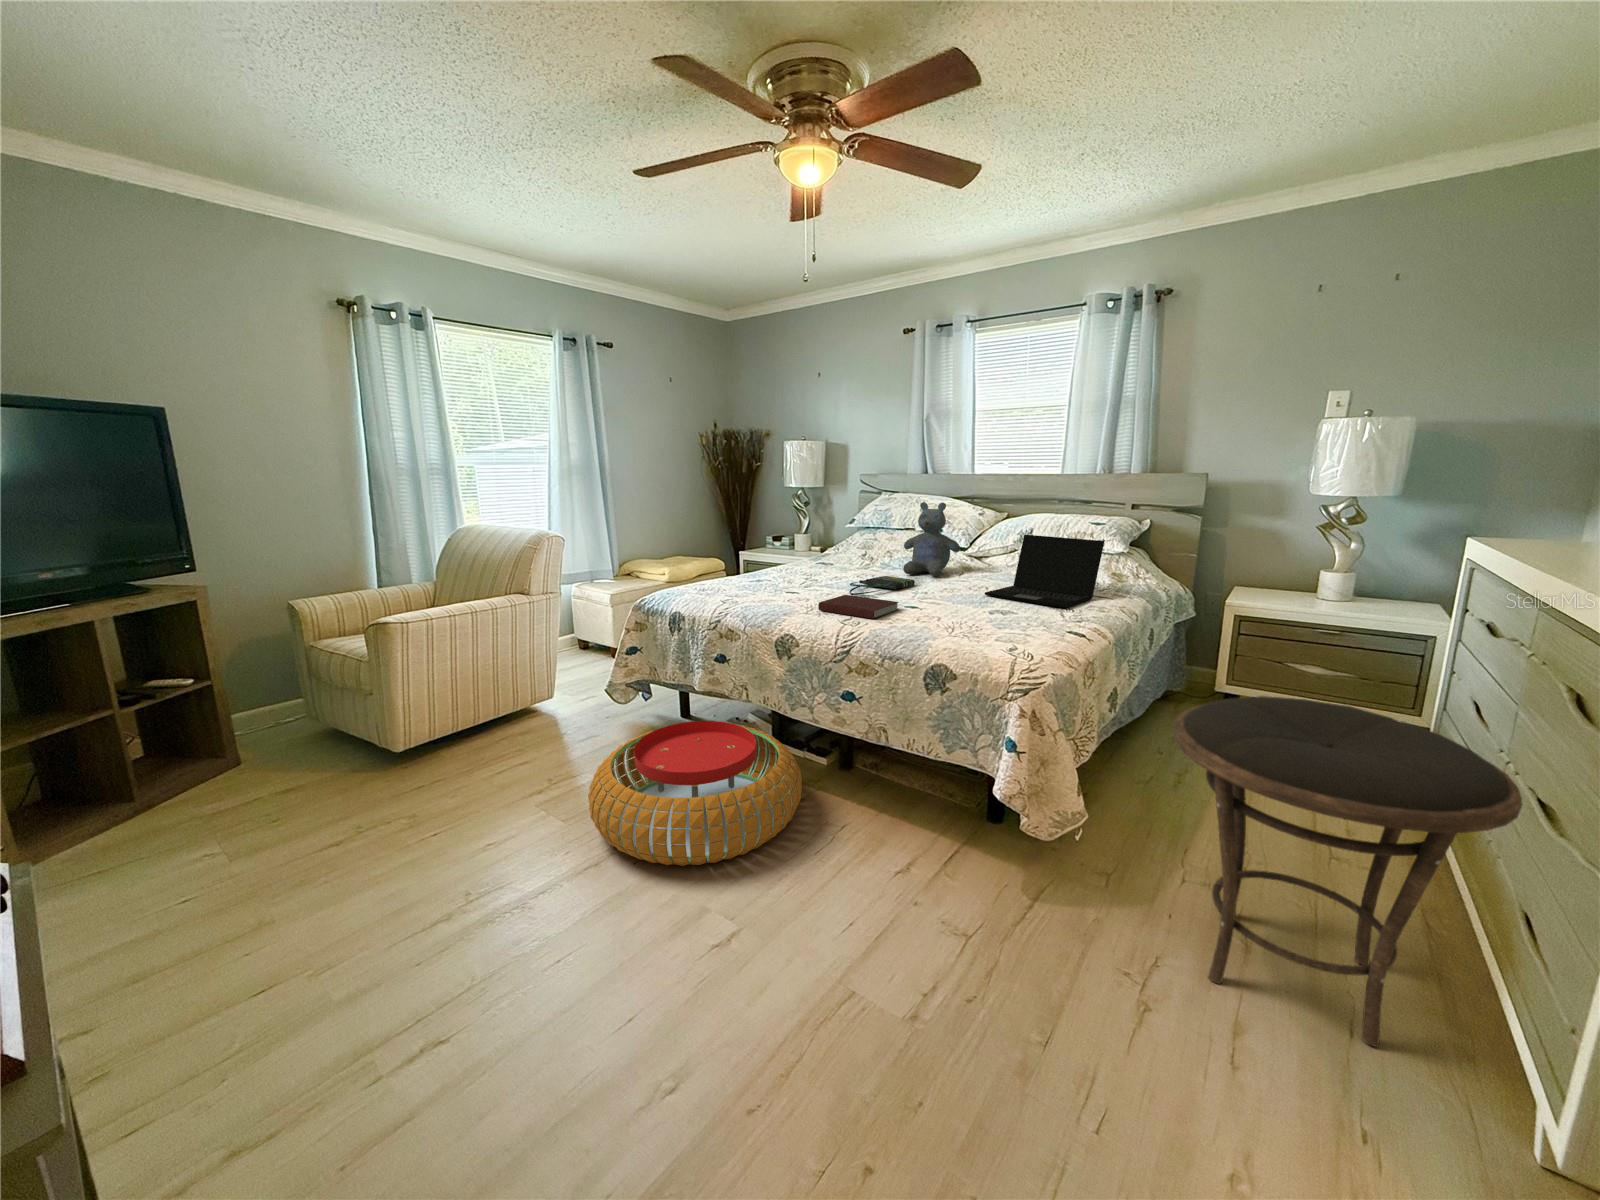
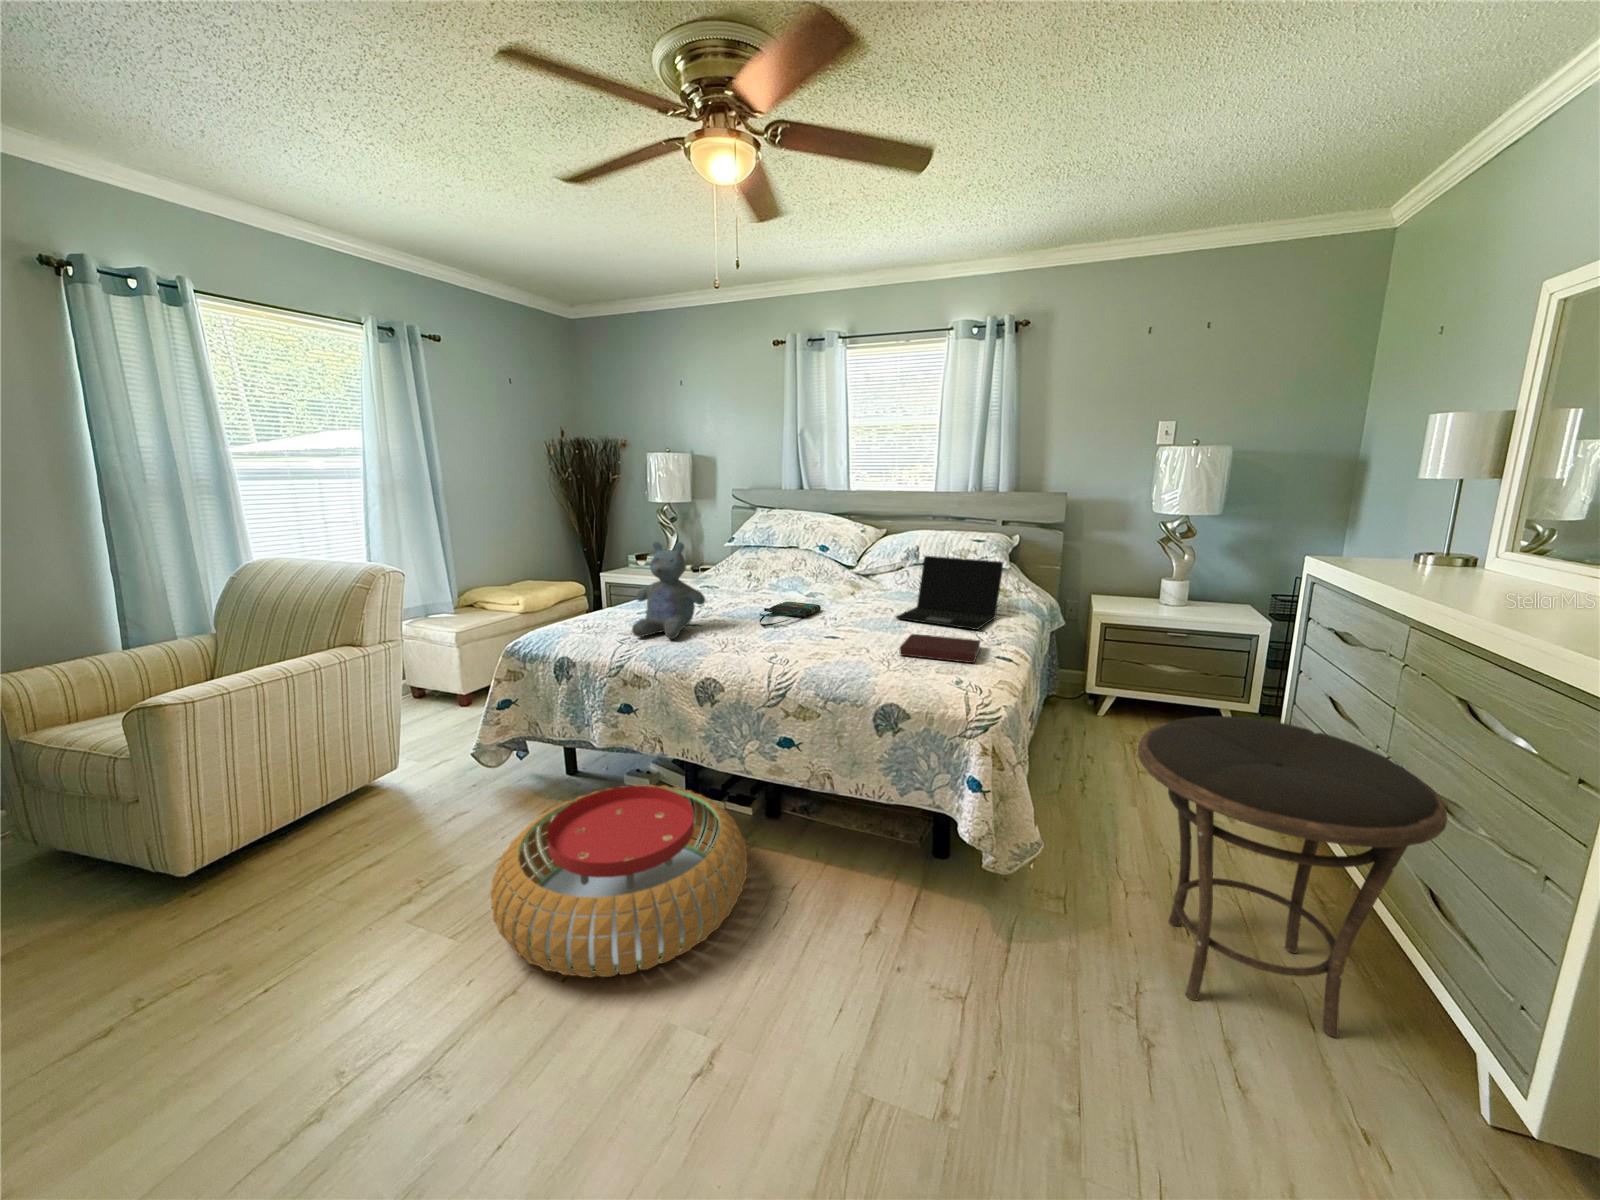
stuffed bear: present [903,502,960,576] -> present [632,541,705,639]
notebook: present [818,595,899,619] -> present [900,634,981,663]

